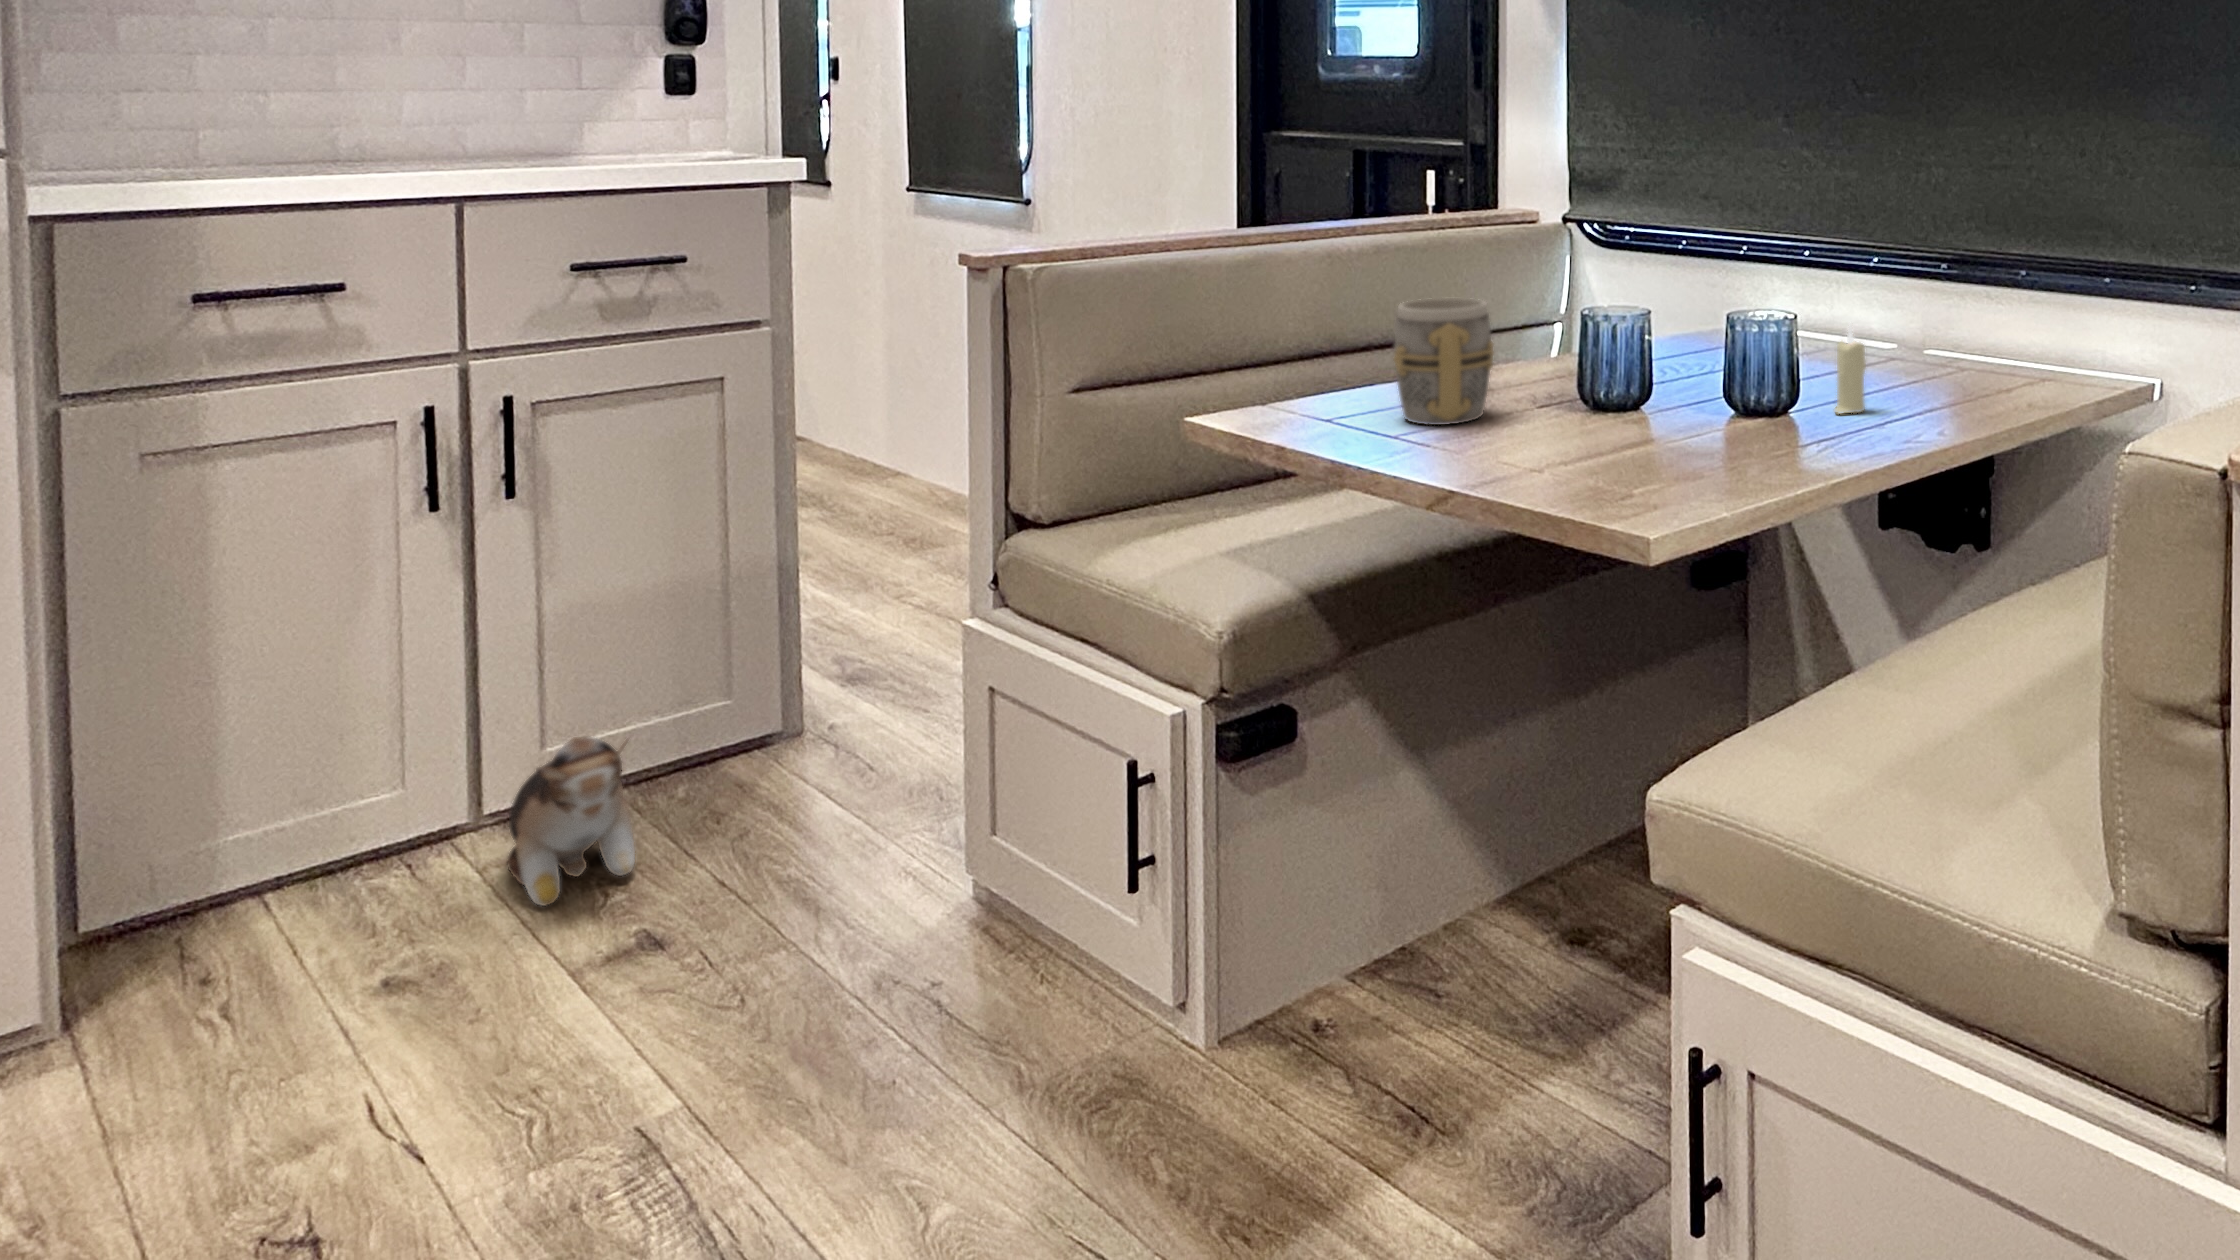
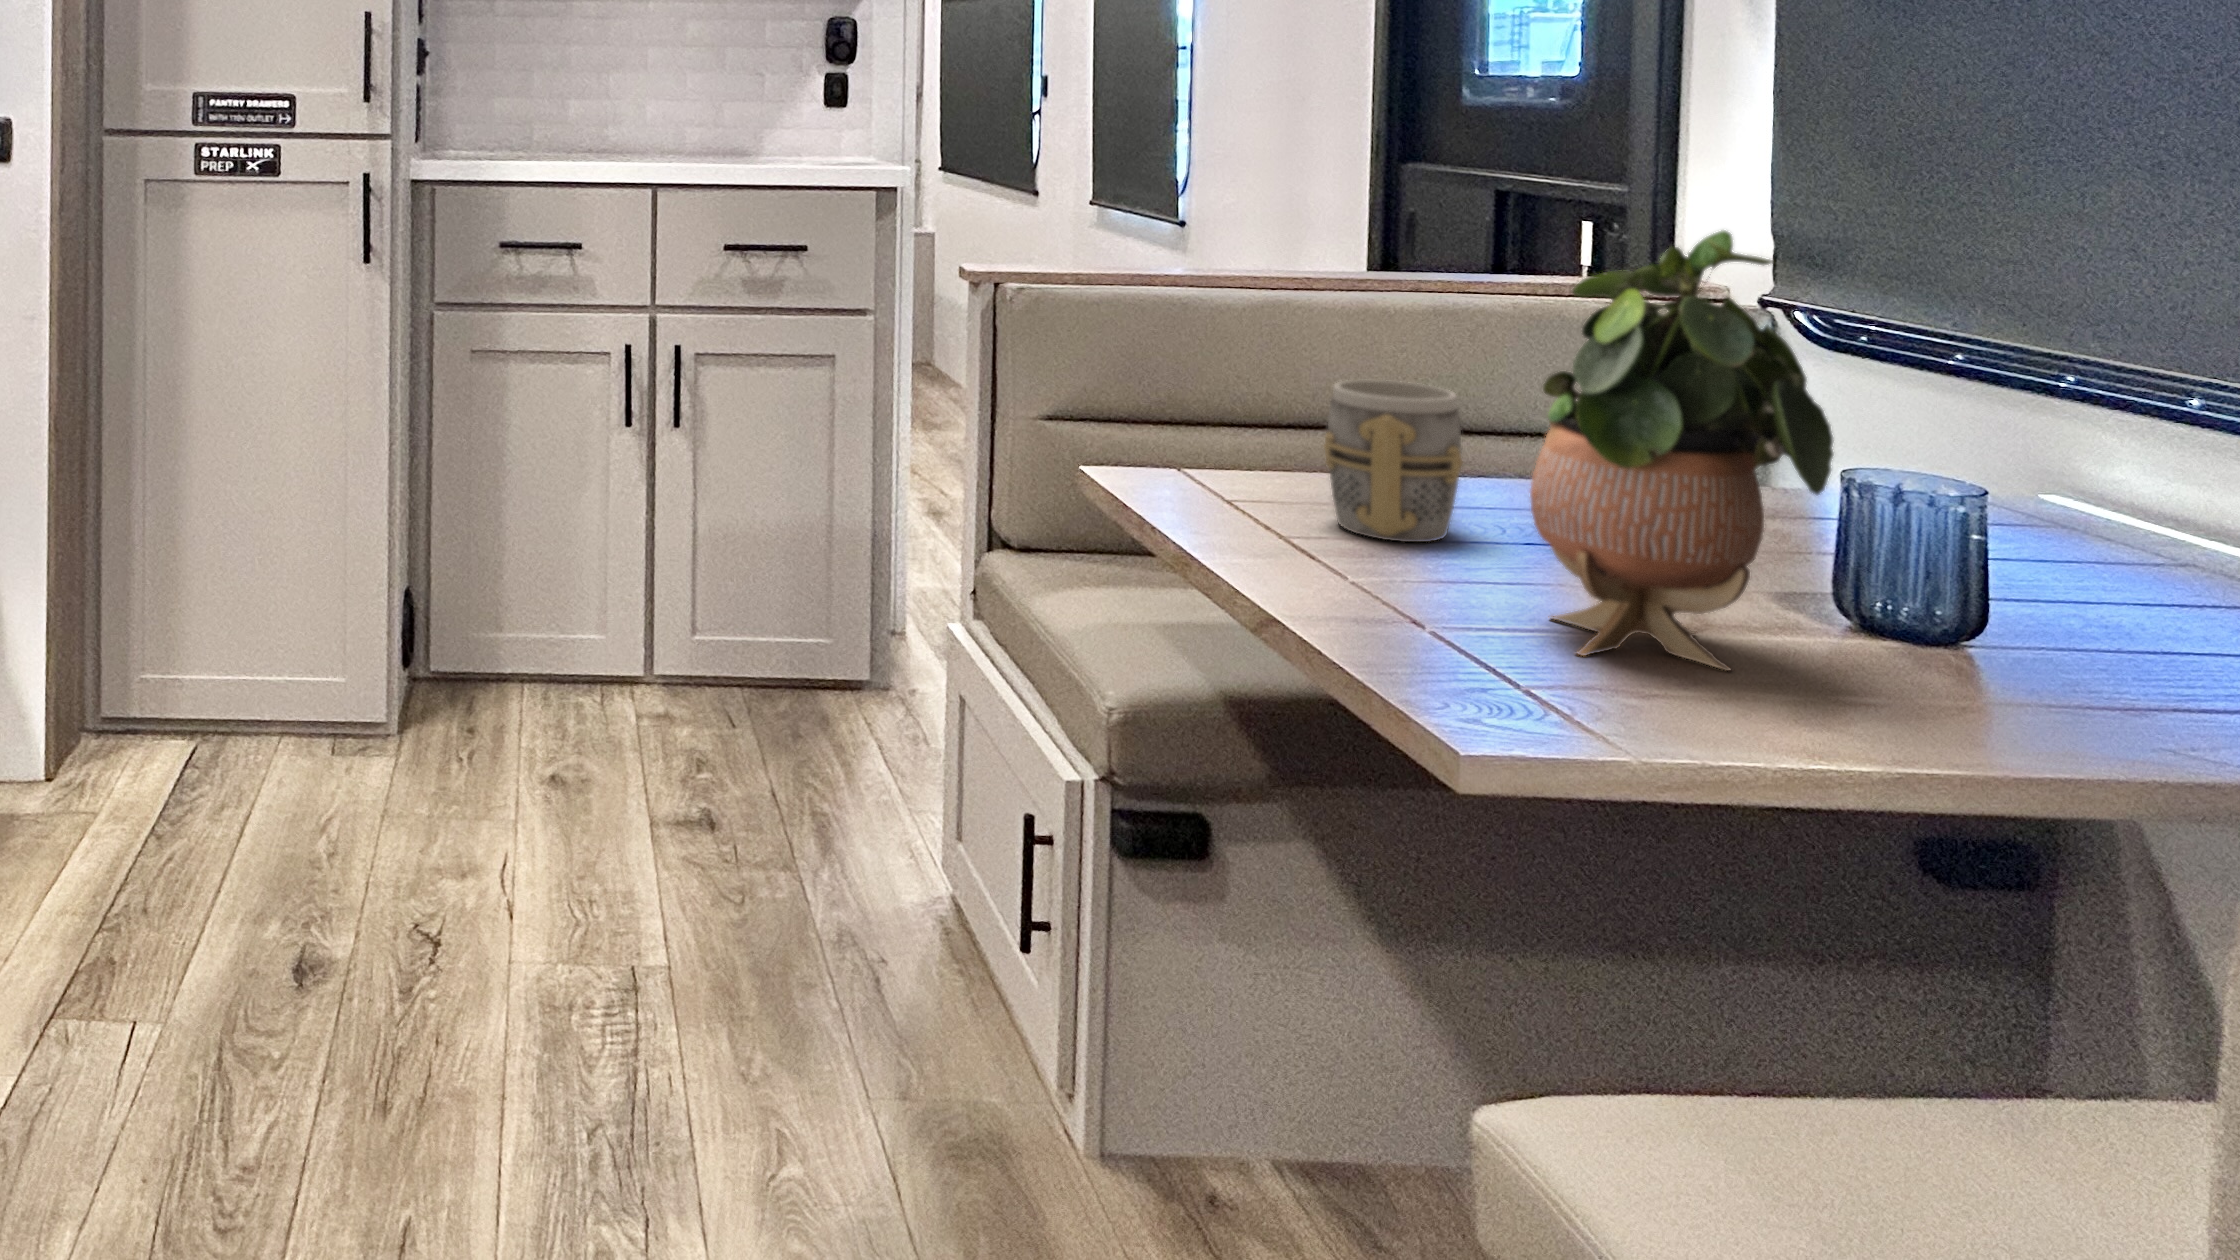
potted plant: none [1590,155,1765,467] -> present [1530,230,1834,670]
candle: present [1834,328,1866,414] -> none [2043,524,2121,676]
plush toy: present [507,736,635,906] -> none [646,634,724,765]

